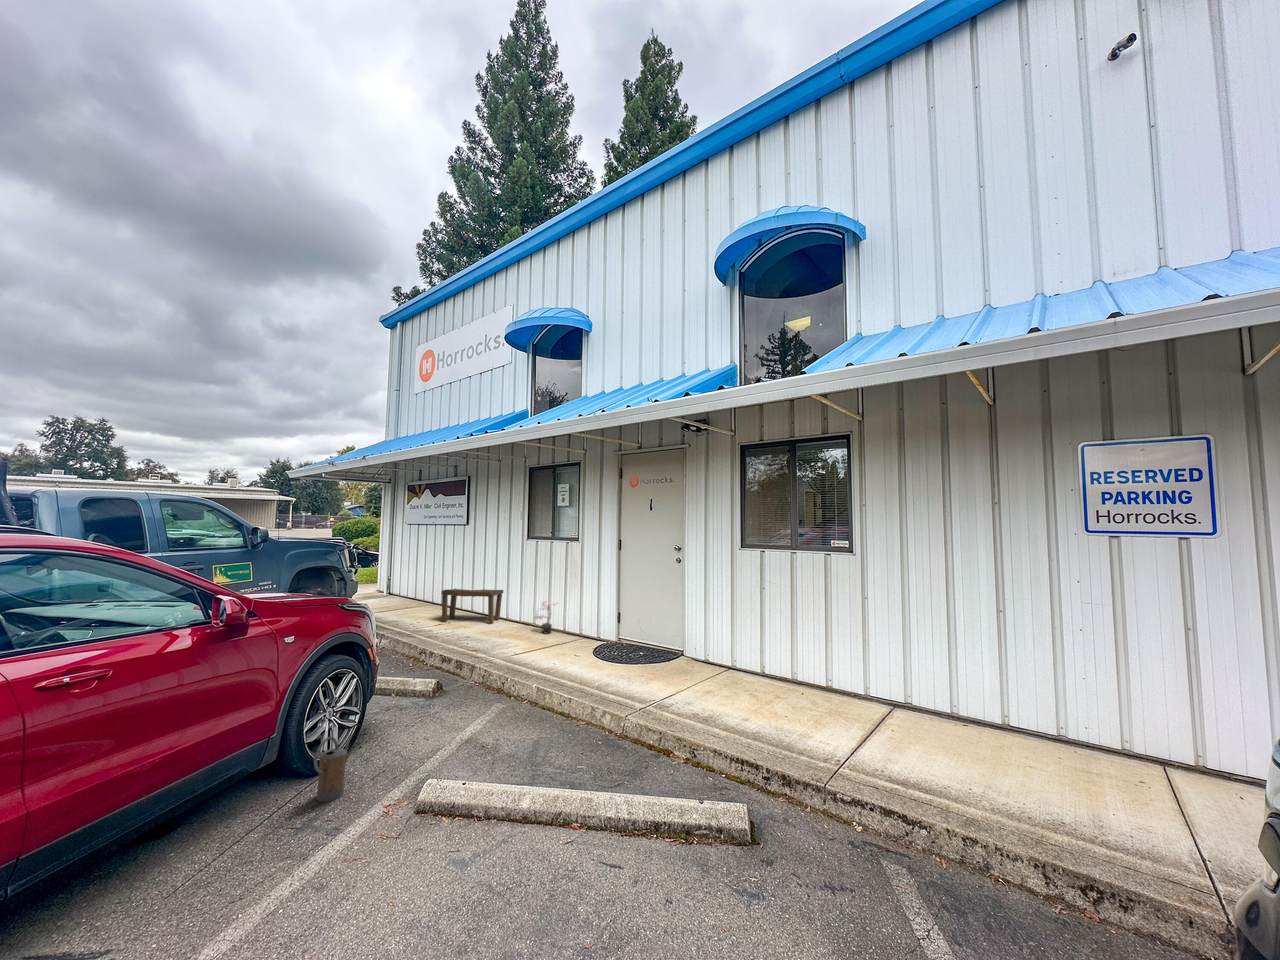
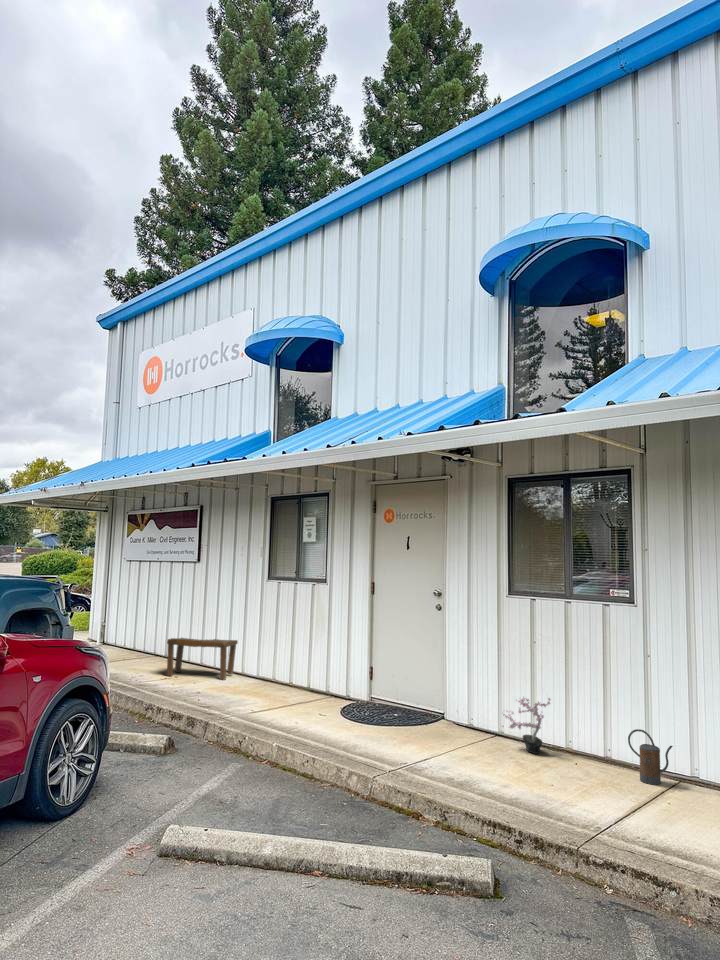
potted plant: present [534,601,558,634] -> present [503,697,551,754]
watering can: present [314,735,352,802] -> present [628,729,673,785]

